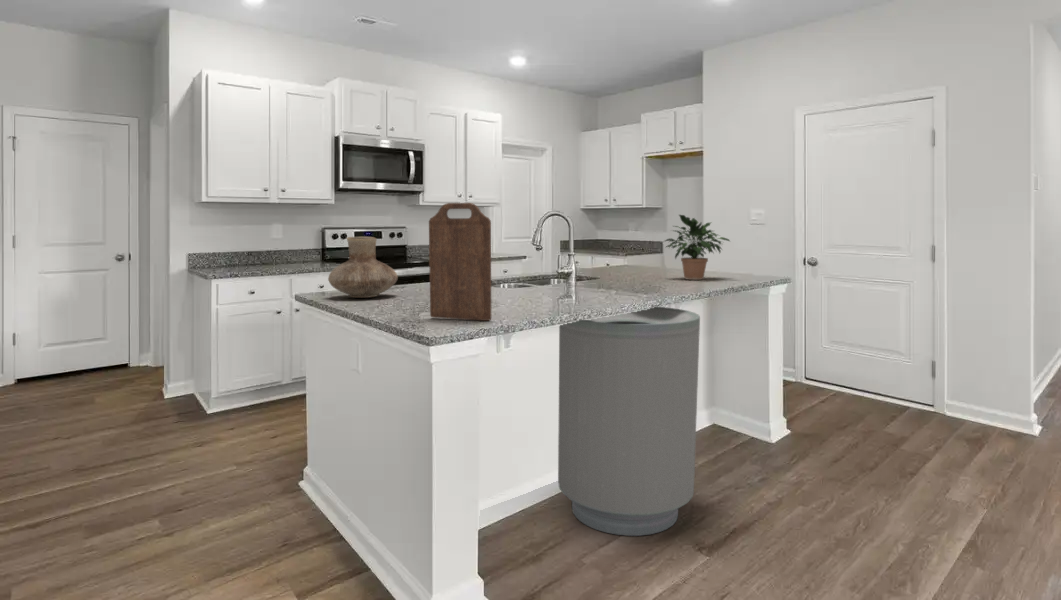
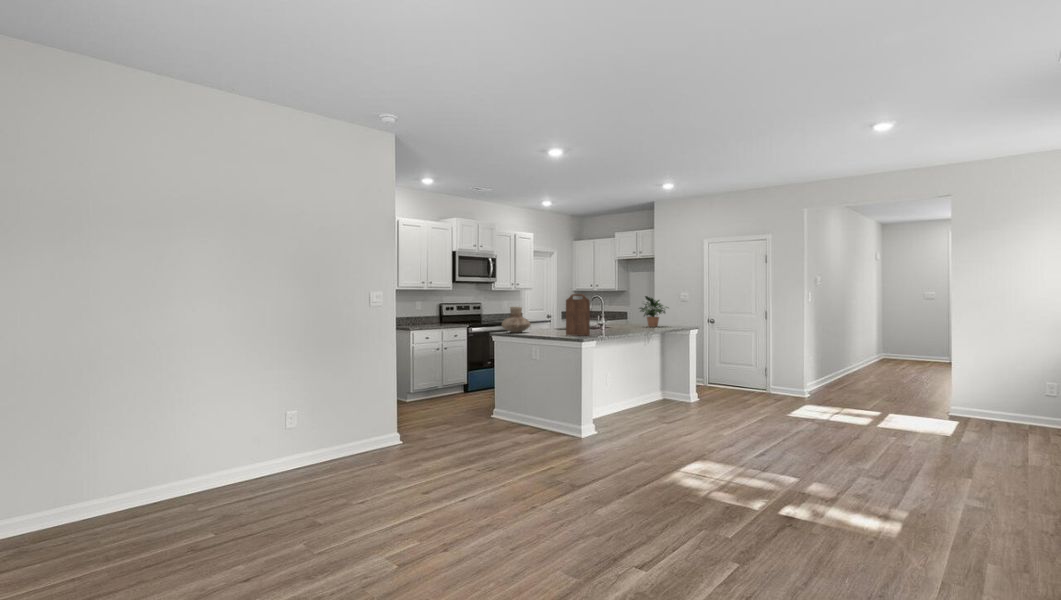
trash can: present [558,307,700,536] -> none [602,336,660,427]

